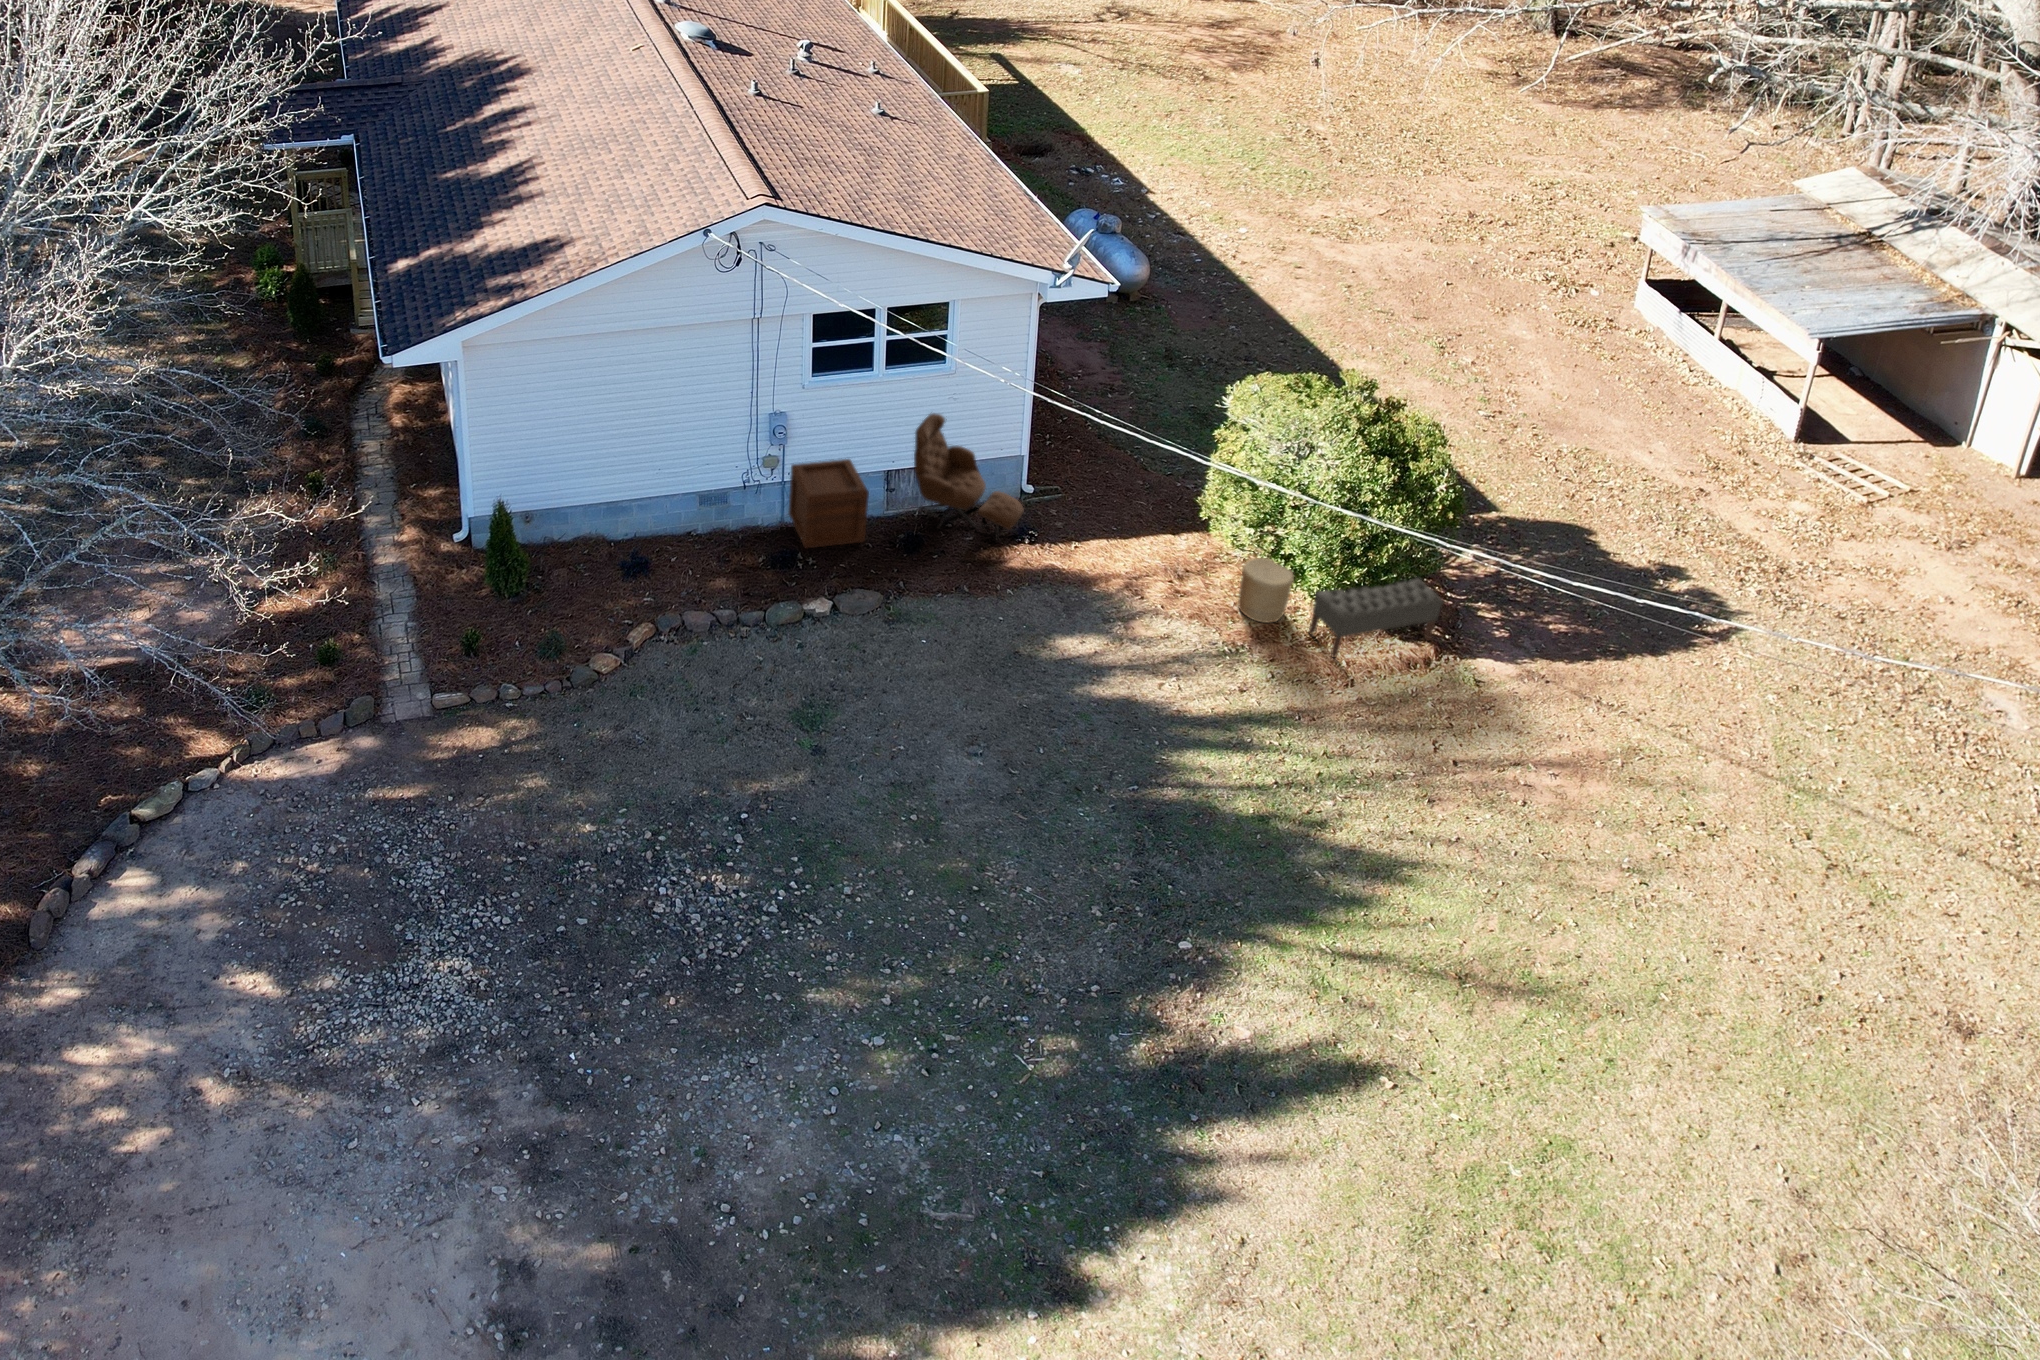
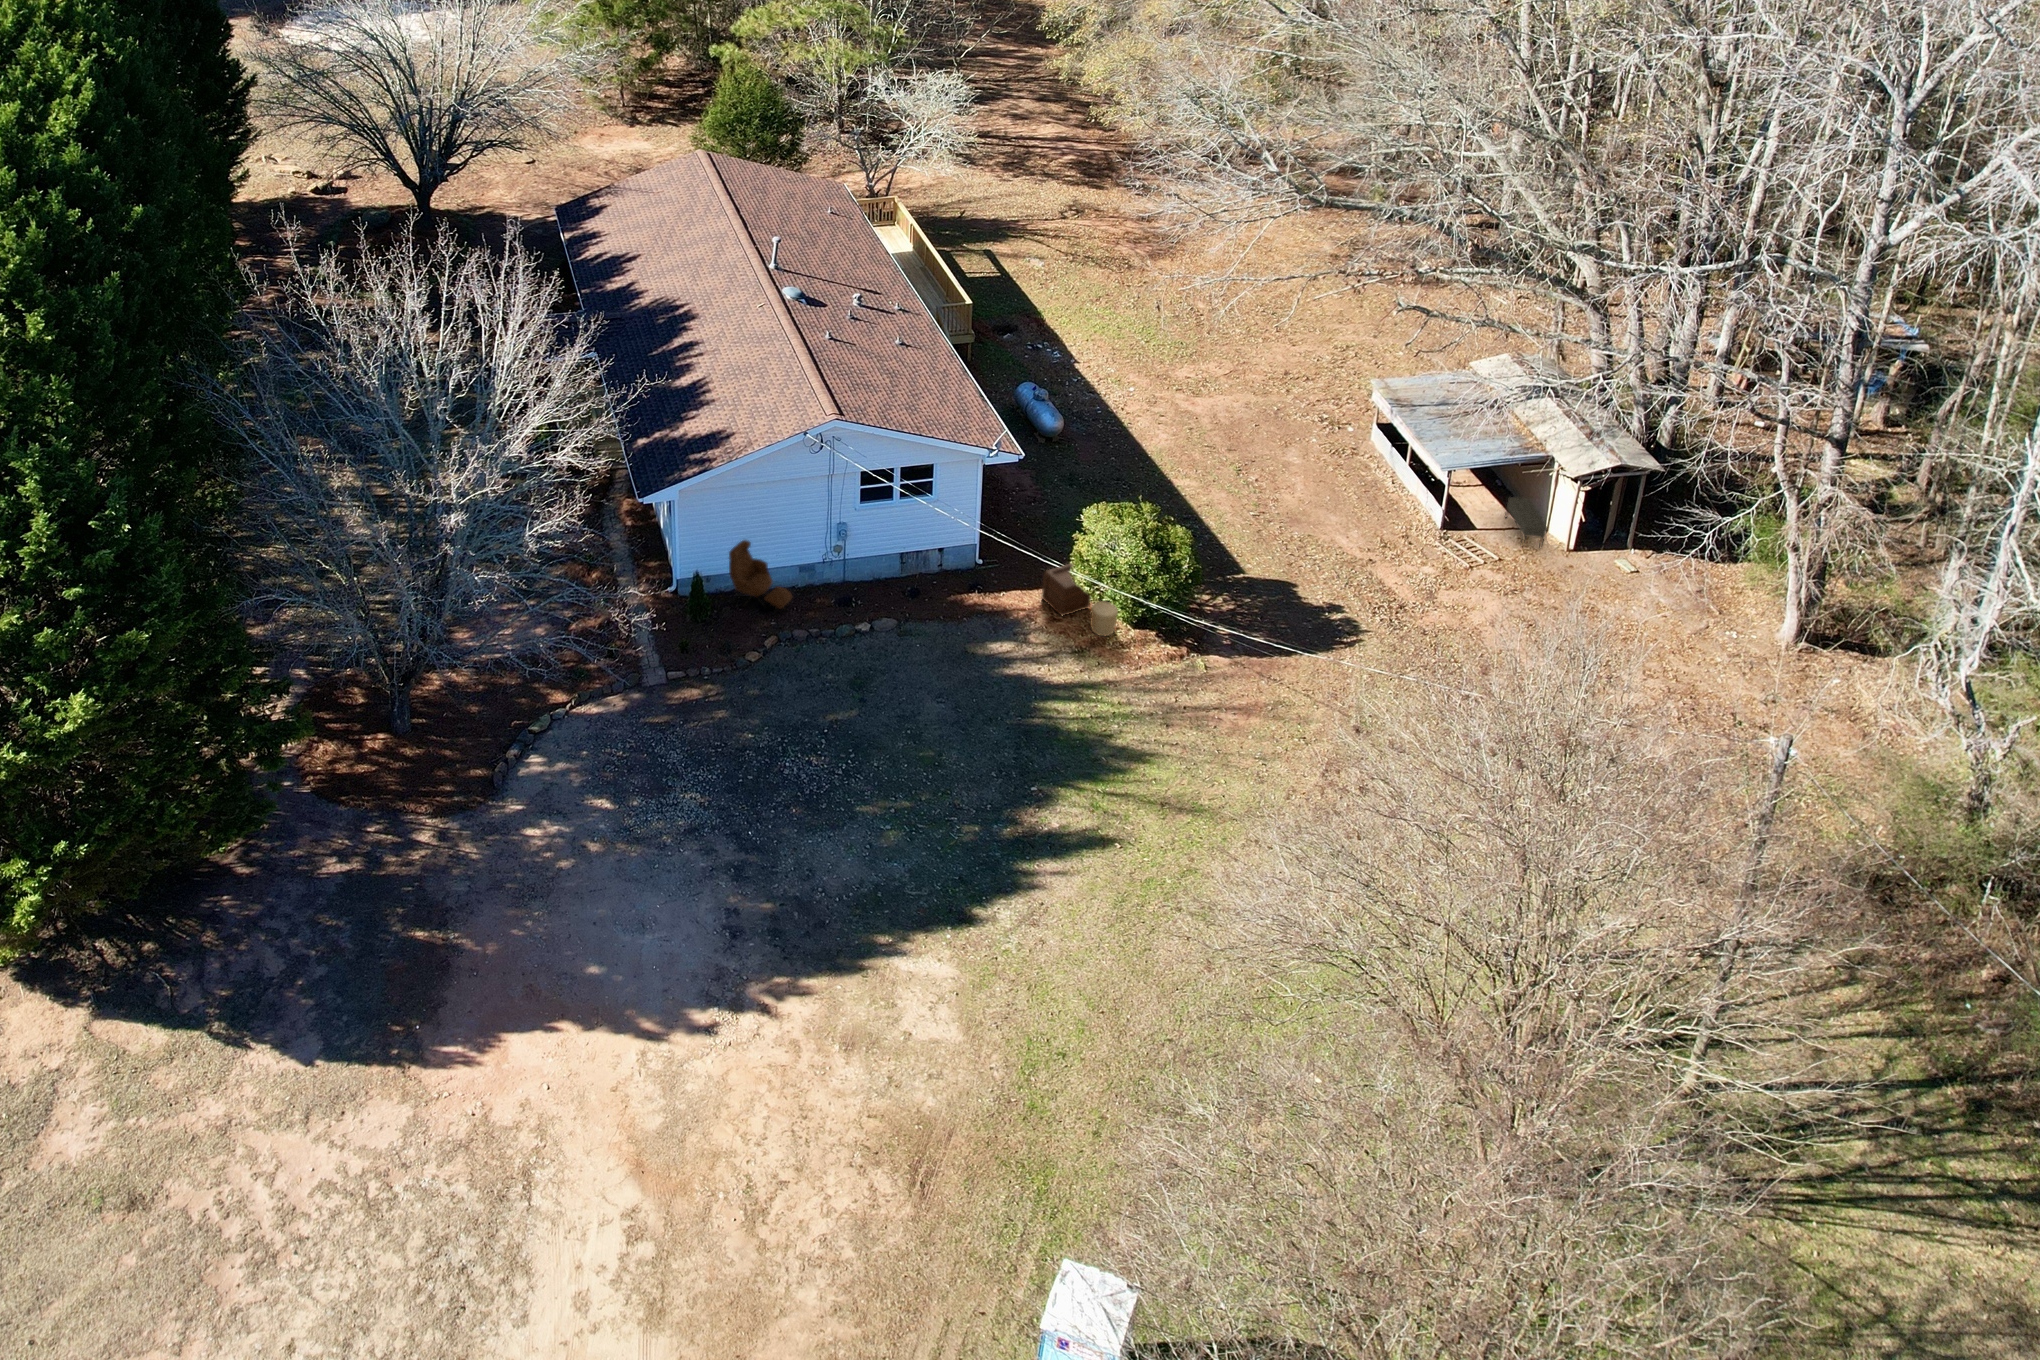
lounge chair: present [914,413,1024,540] -> present [729,540,792,609]
wooden crate: present [789,459,869,548] -> present [1042,563,1092,616]
bench: present [1309,579,1443,658] -> present [1505,497,1548,547]

